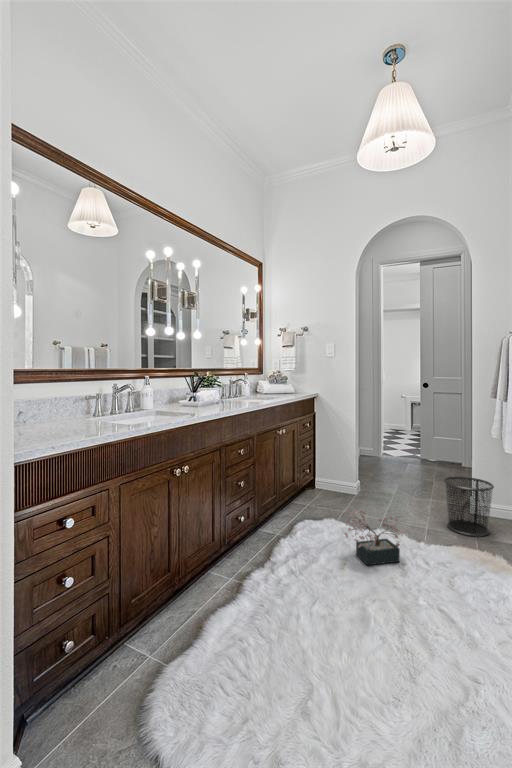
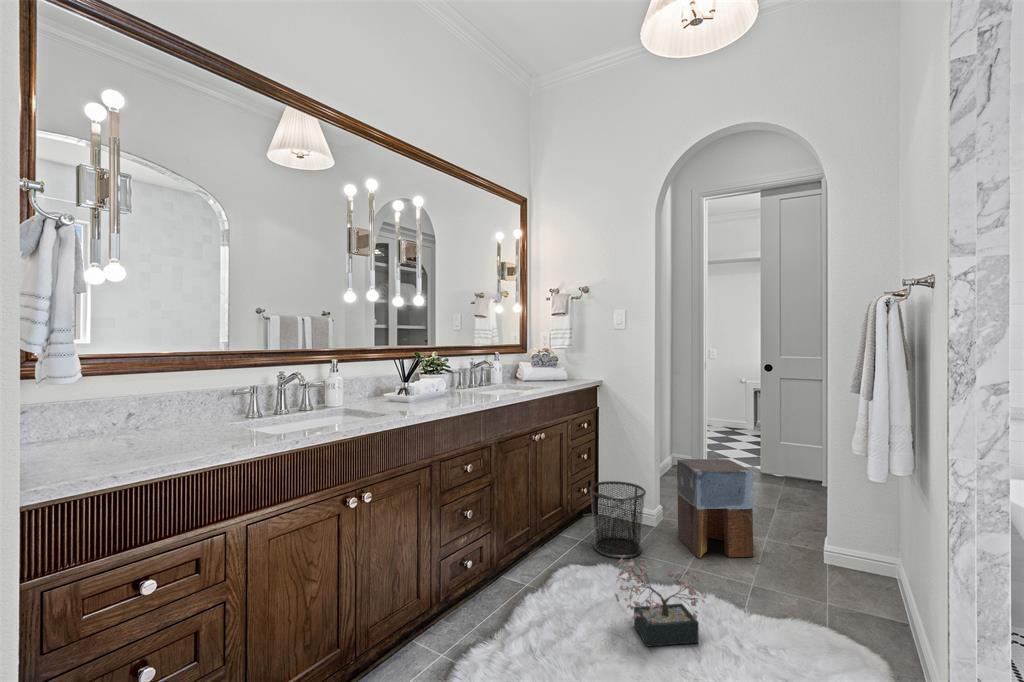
stool: none [374,447,426,514] -> present [677,459,753,558]
waste bin: present [444,477,494,536] -> present [589,481,646,558]

